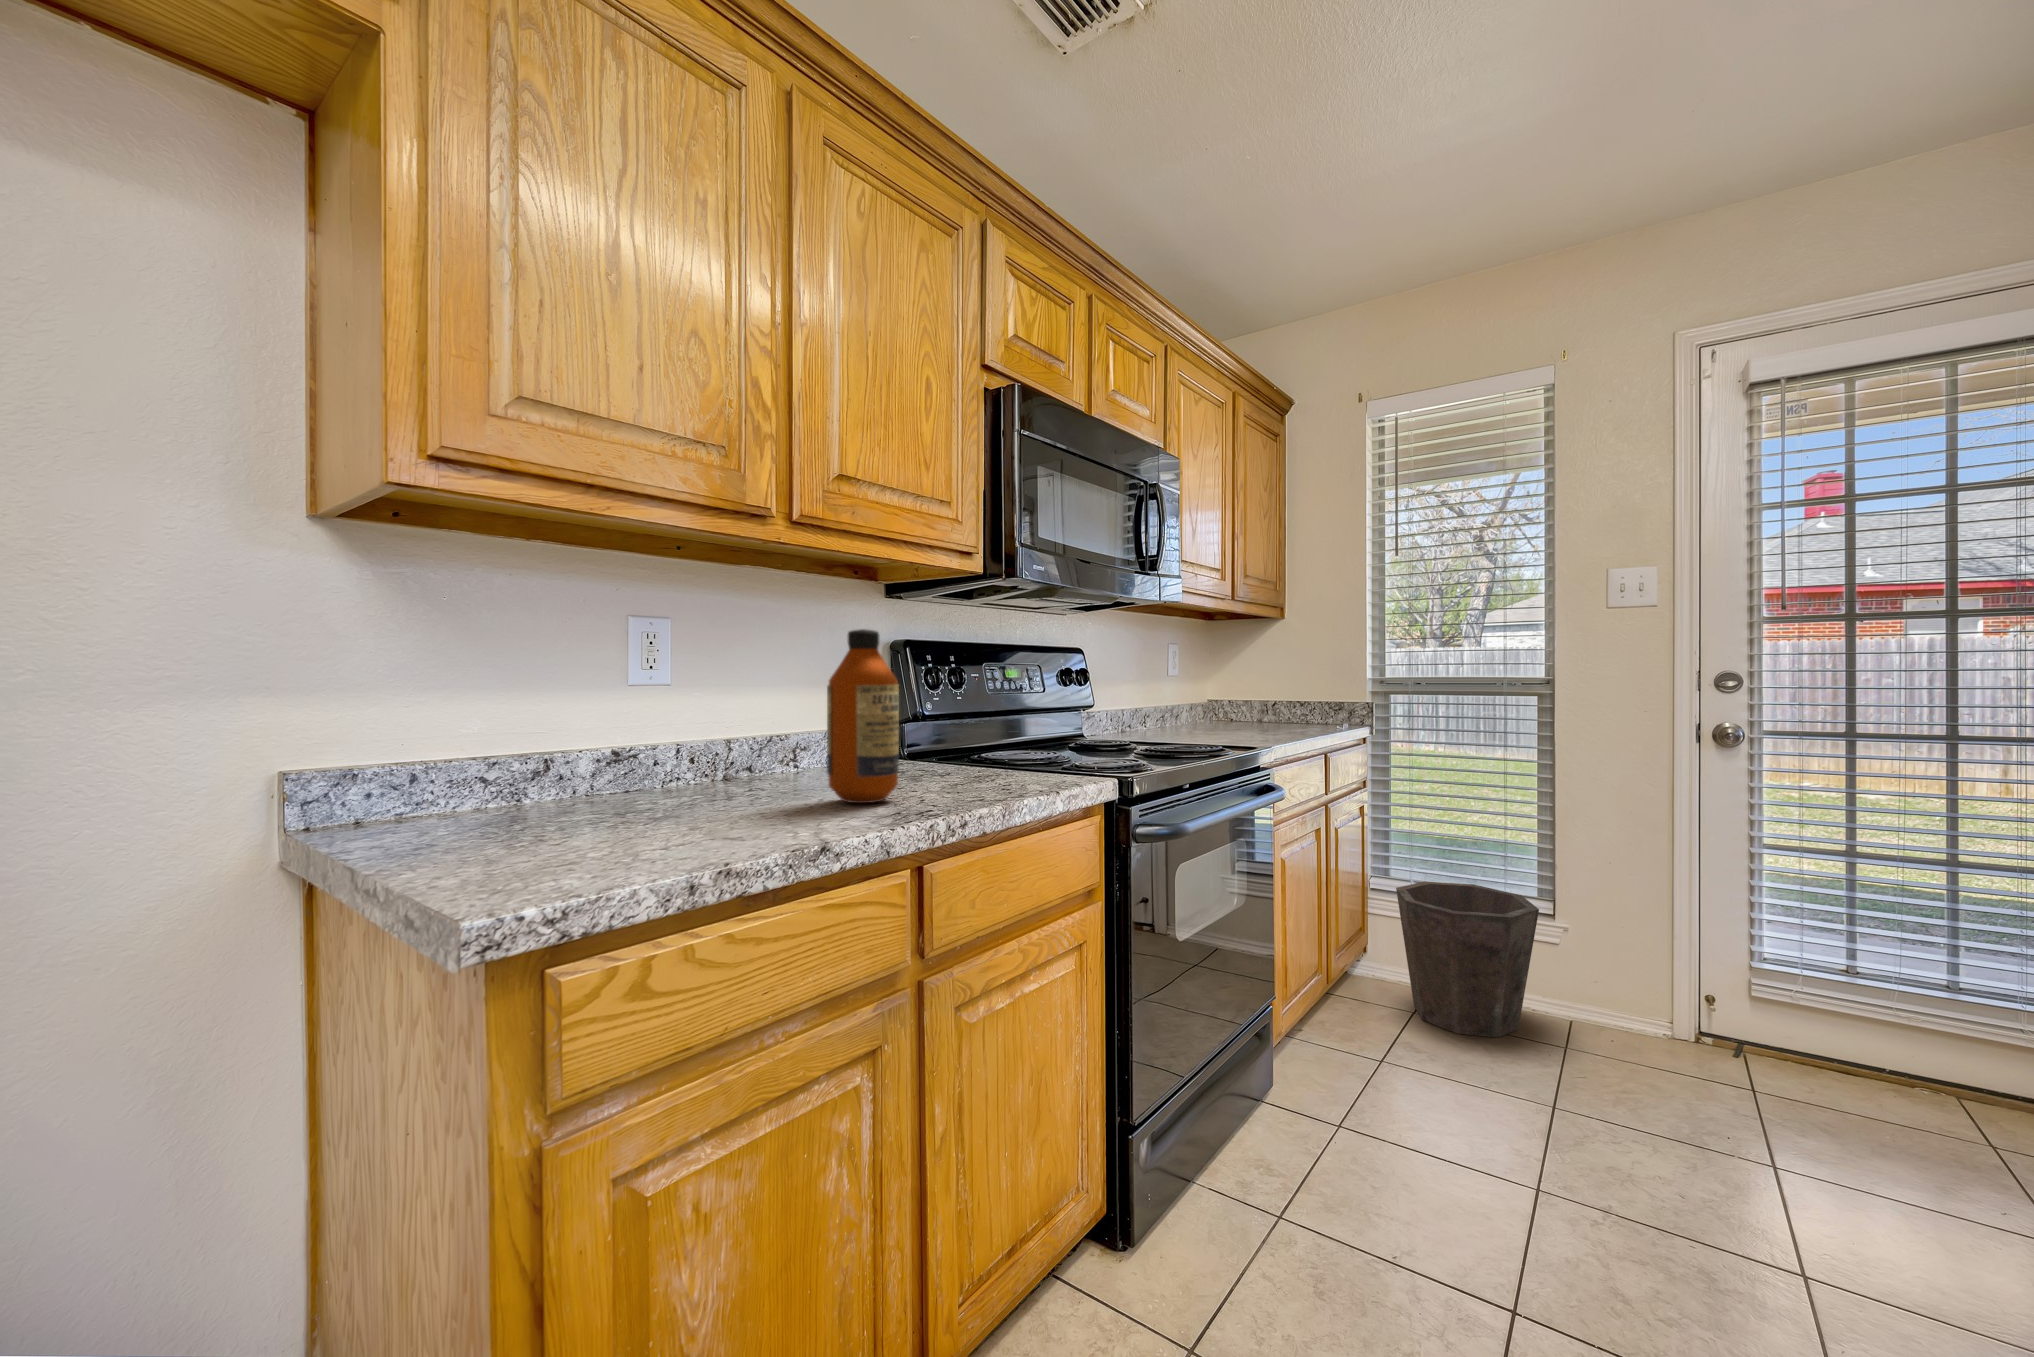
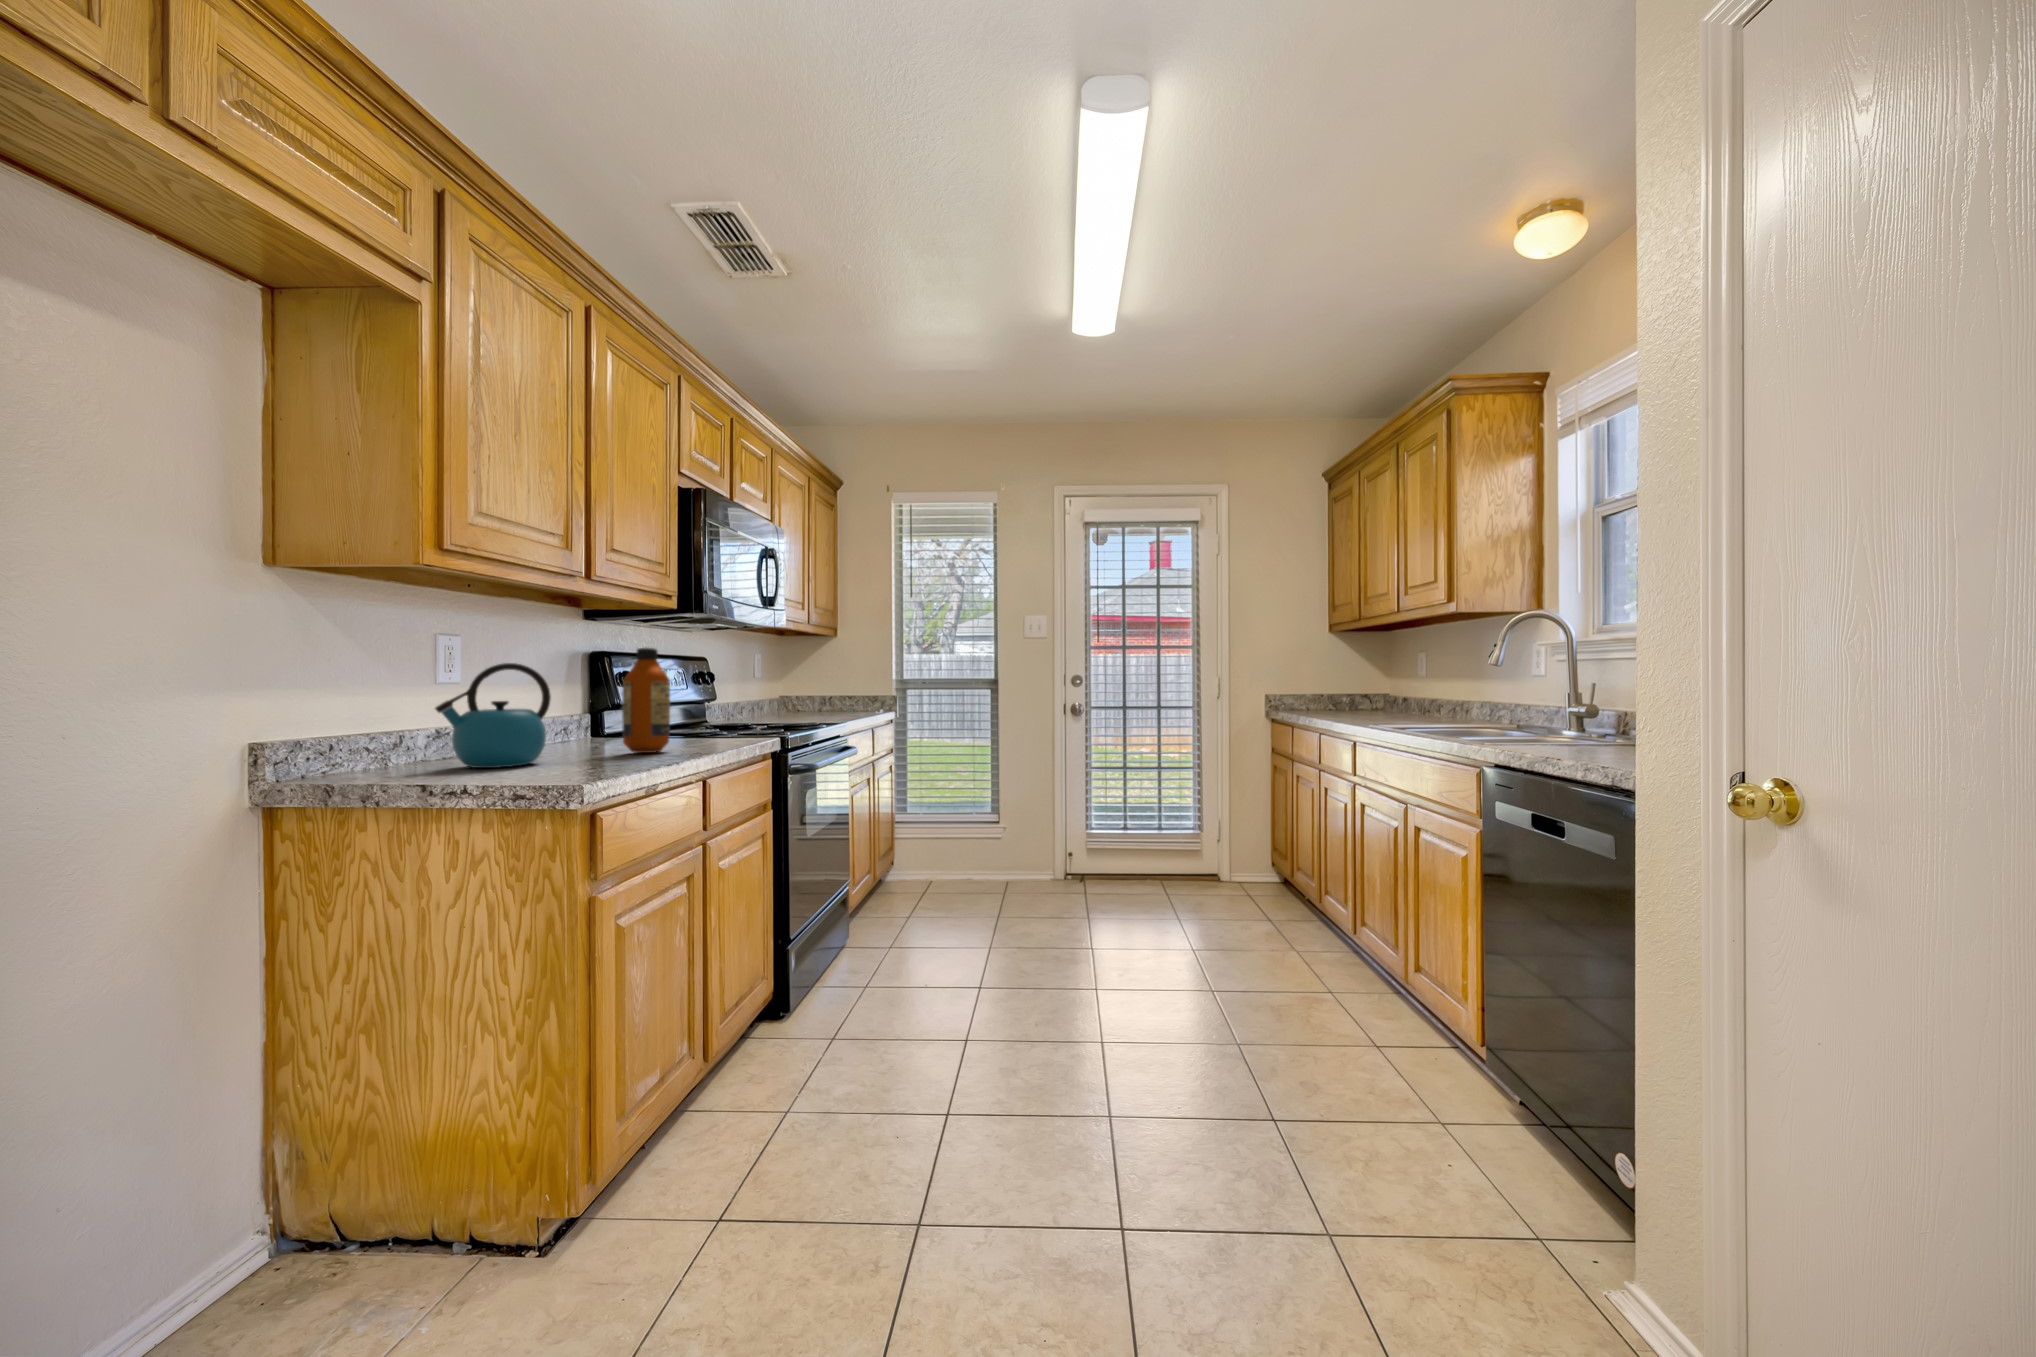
kettle: none [552,656,707,819] -> present [435,663,551,768]
waste bin: present [1396,882,1539,1038] -> none [914,808,992,896]

